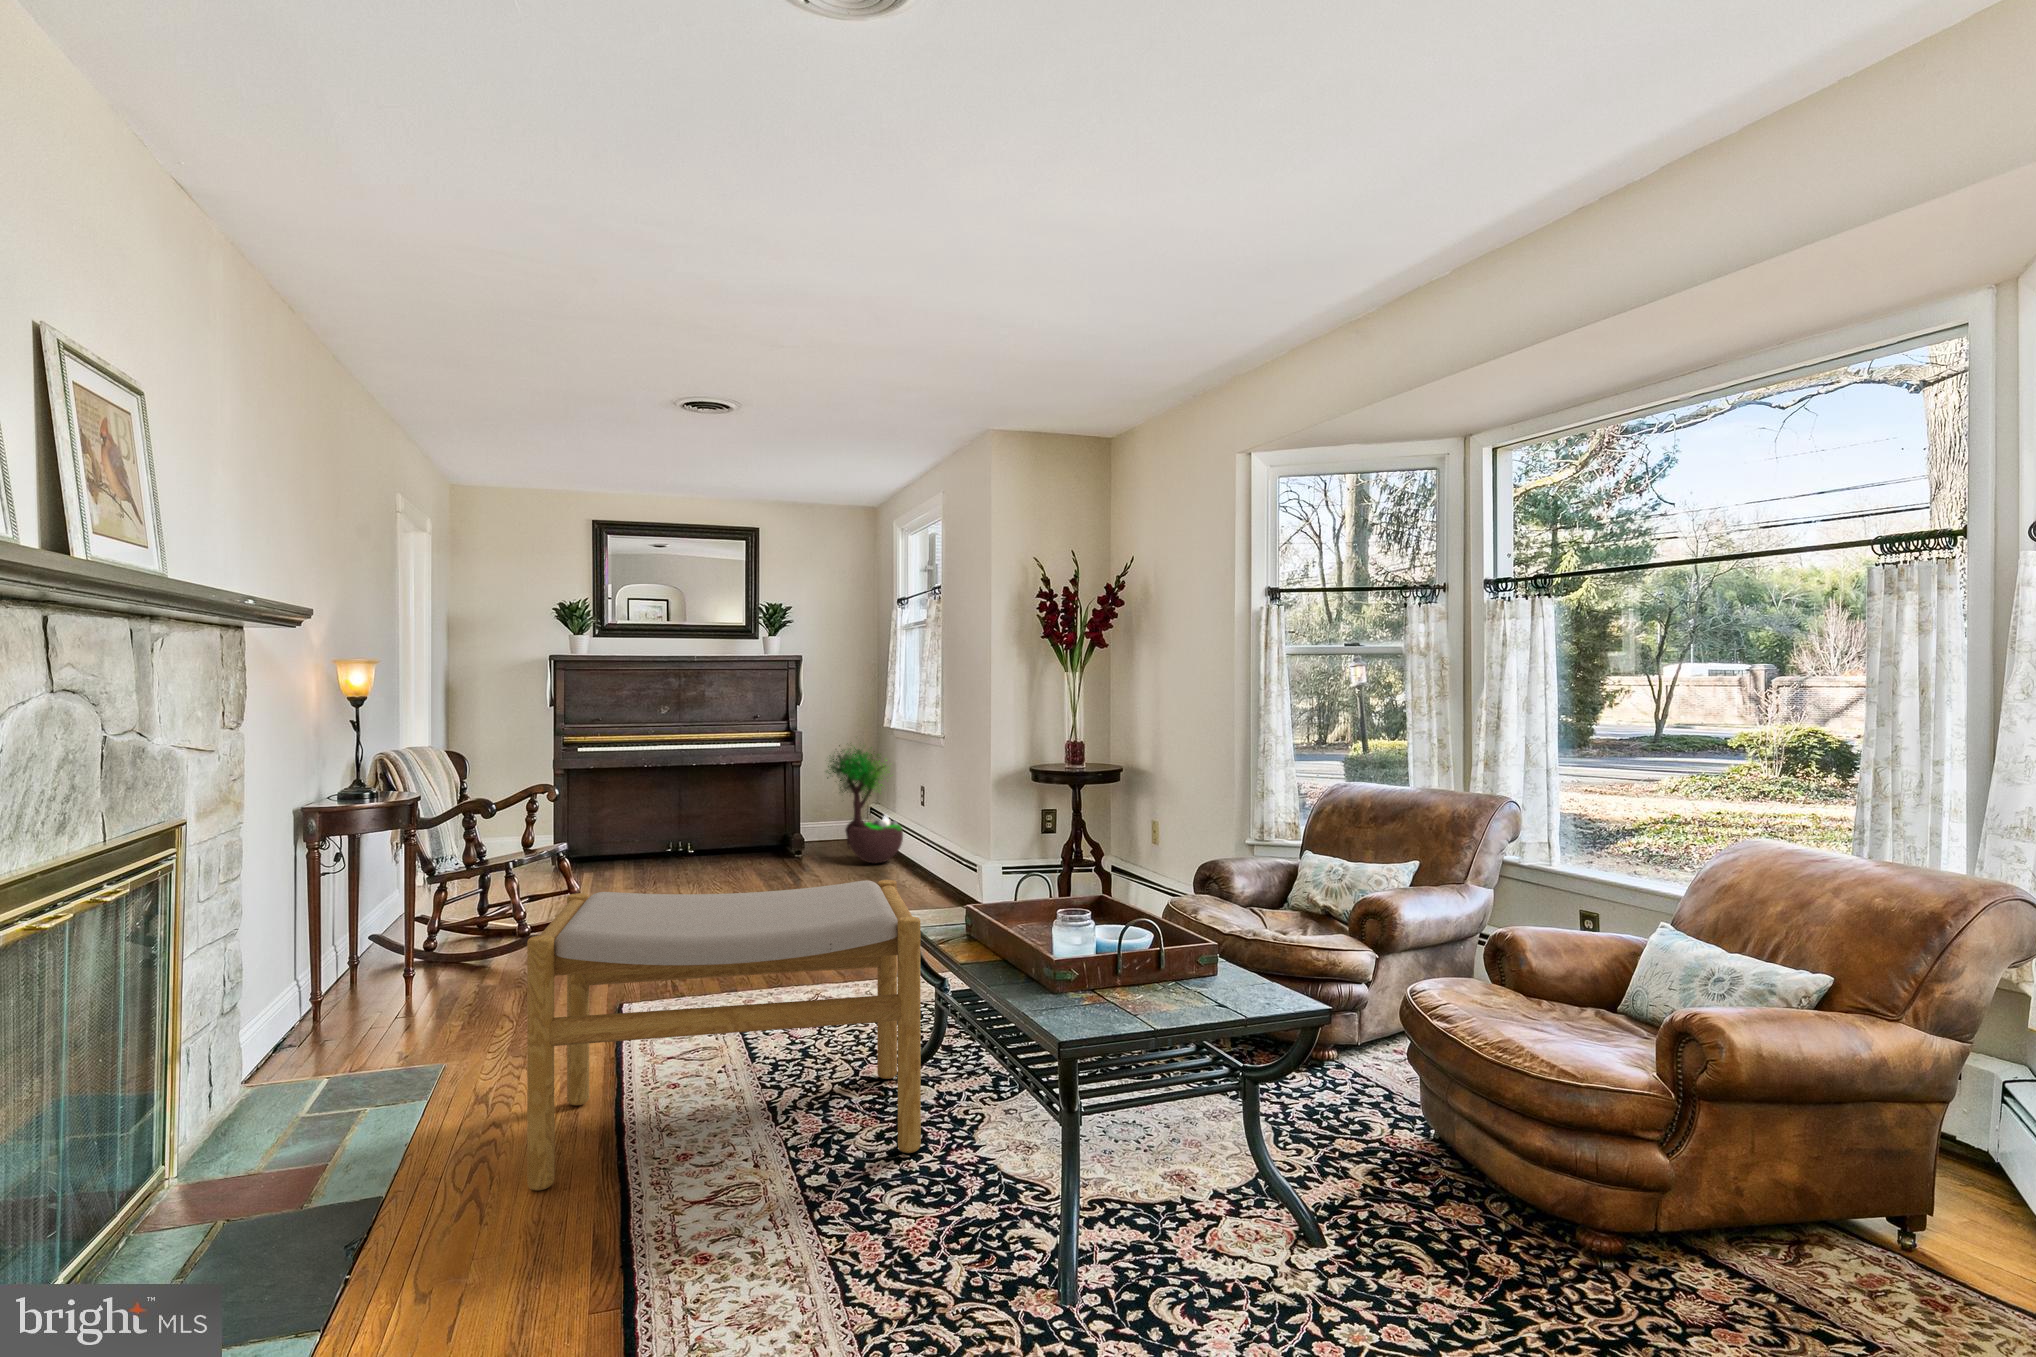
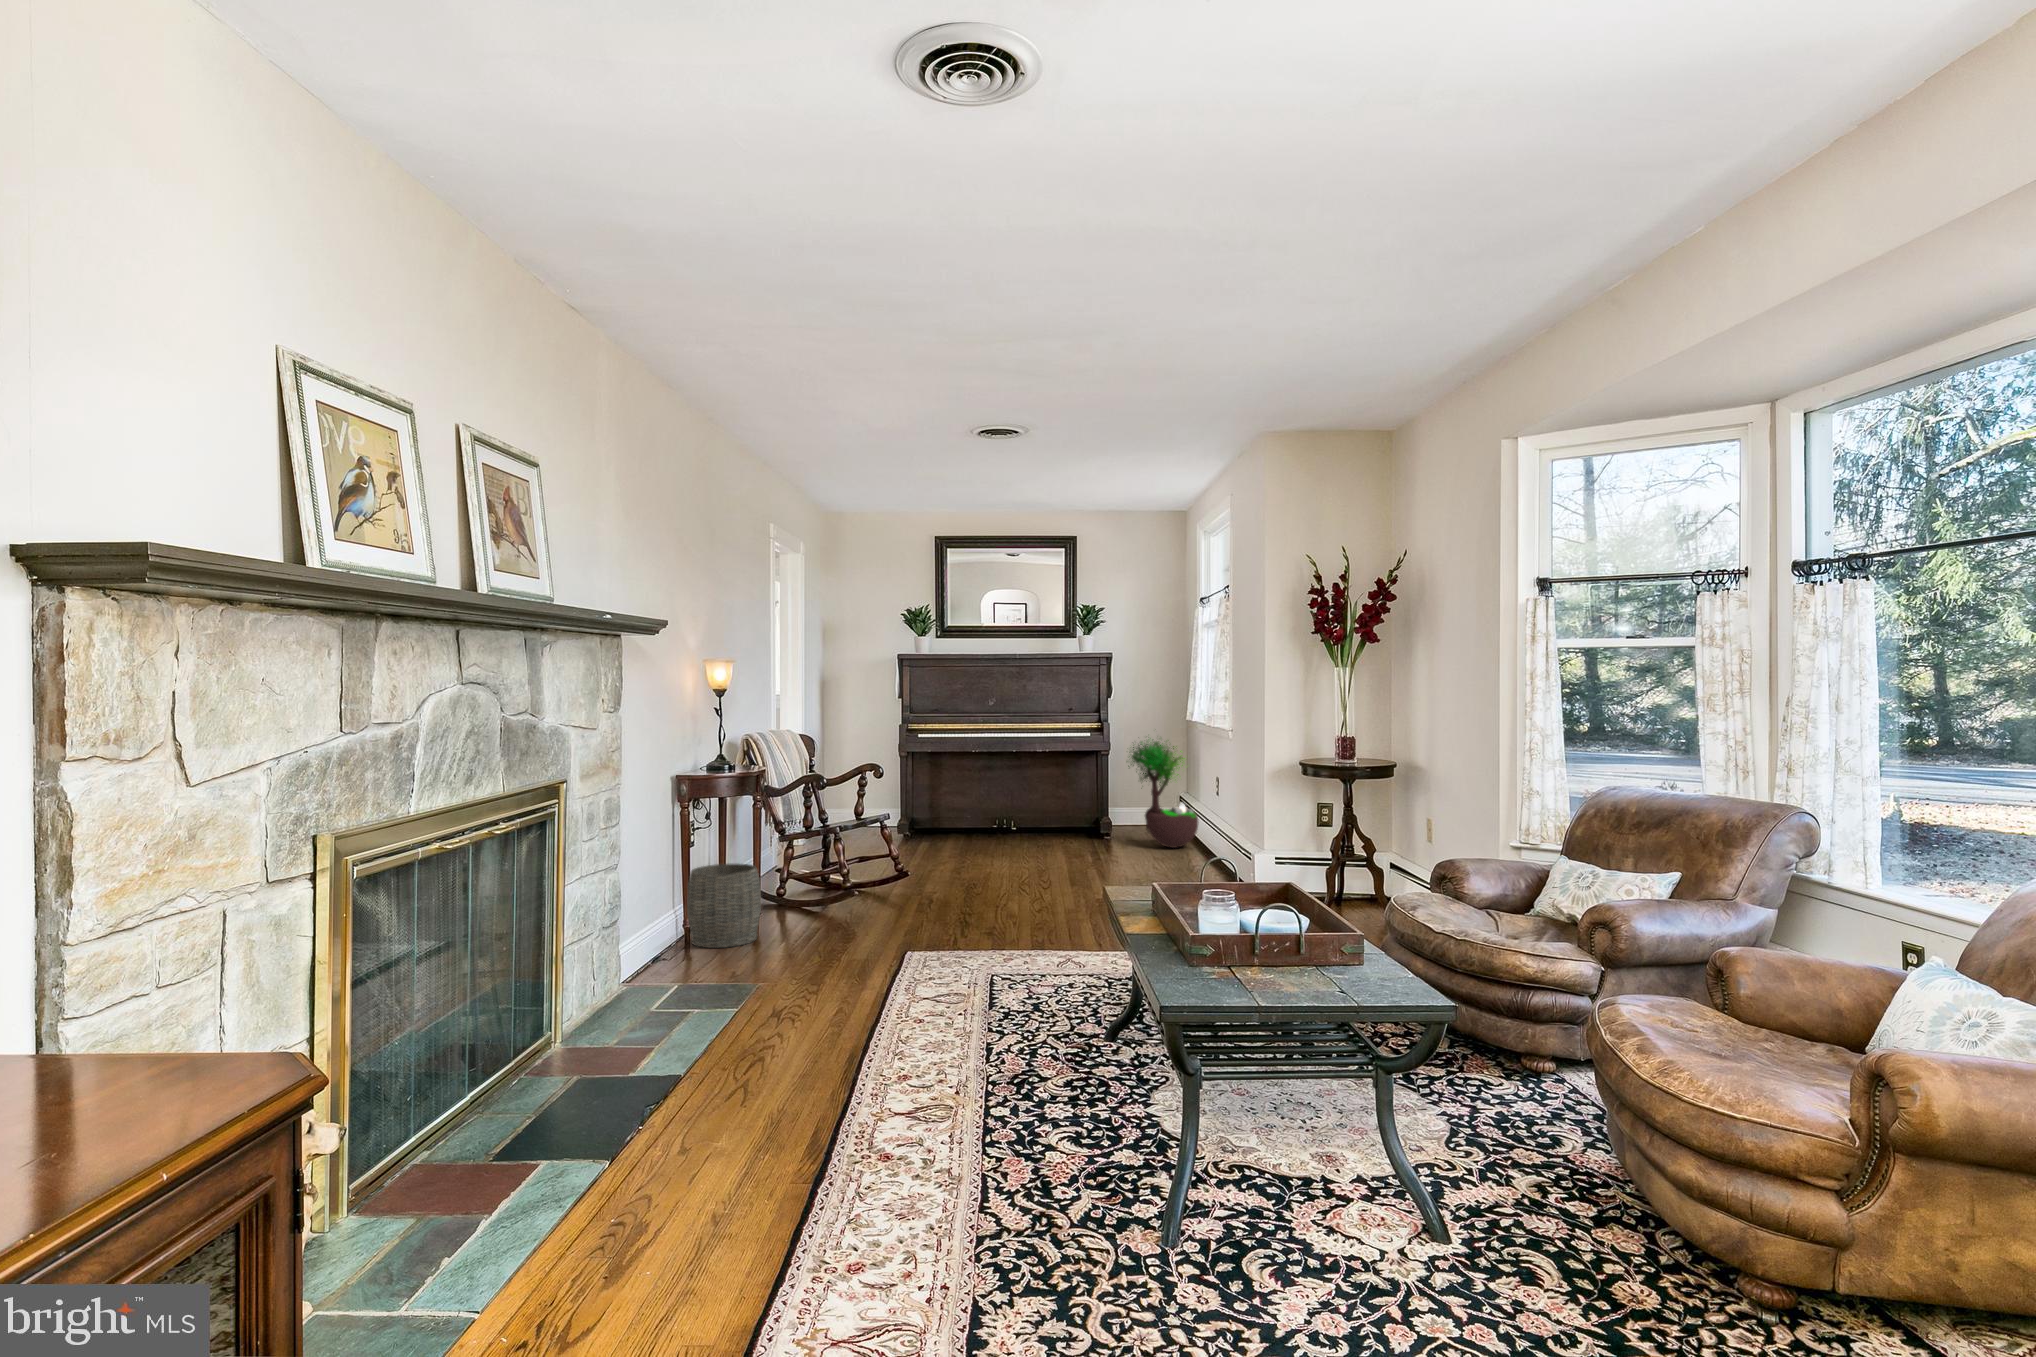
footstool: present [527,880,921,1190] -> none [782,854,1106,1100]
woven basket: none [307,913,414,1025] -> present [687,864,761,948]

